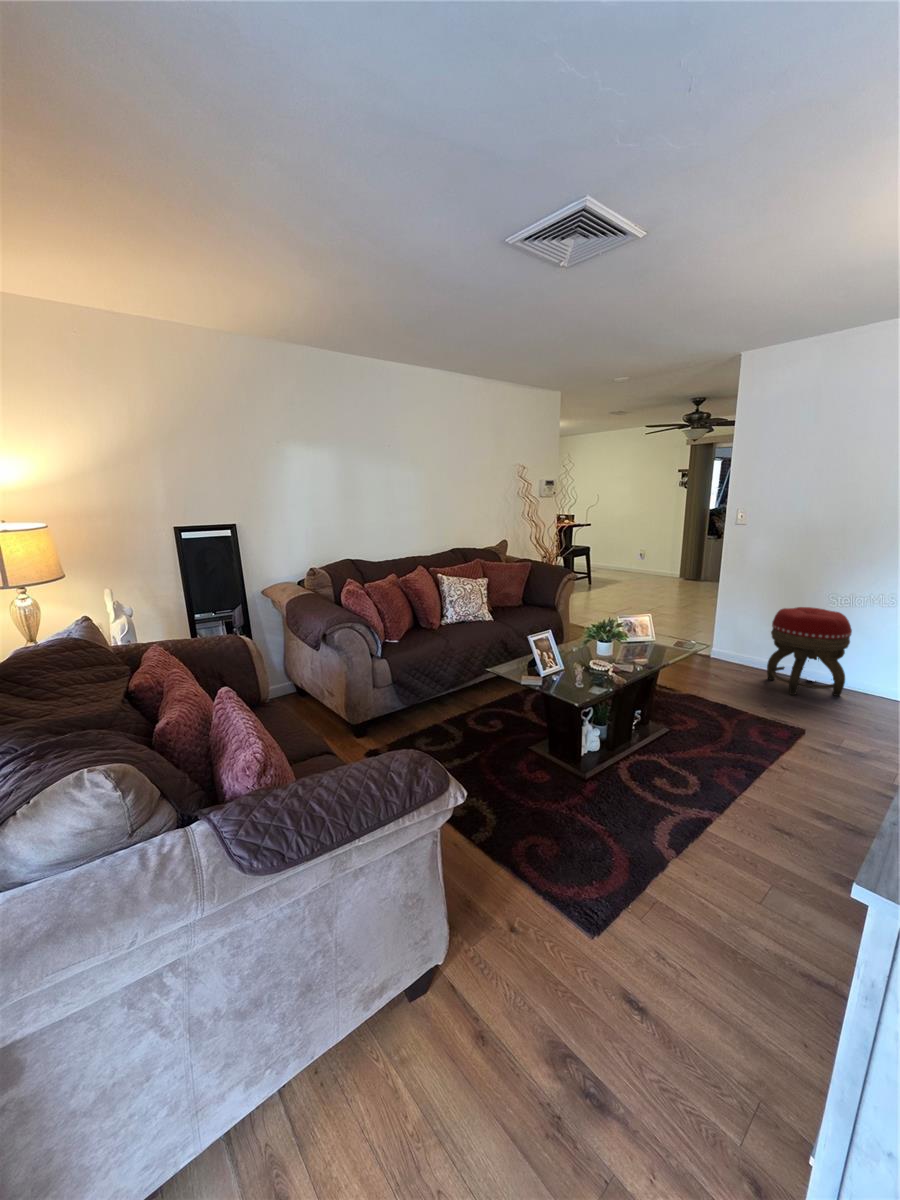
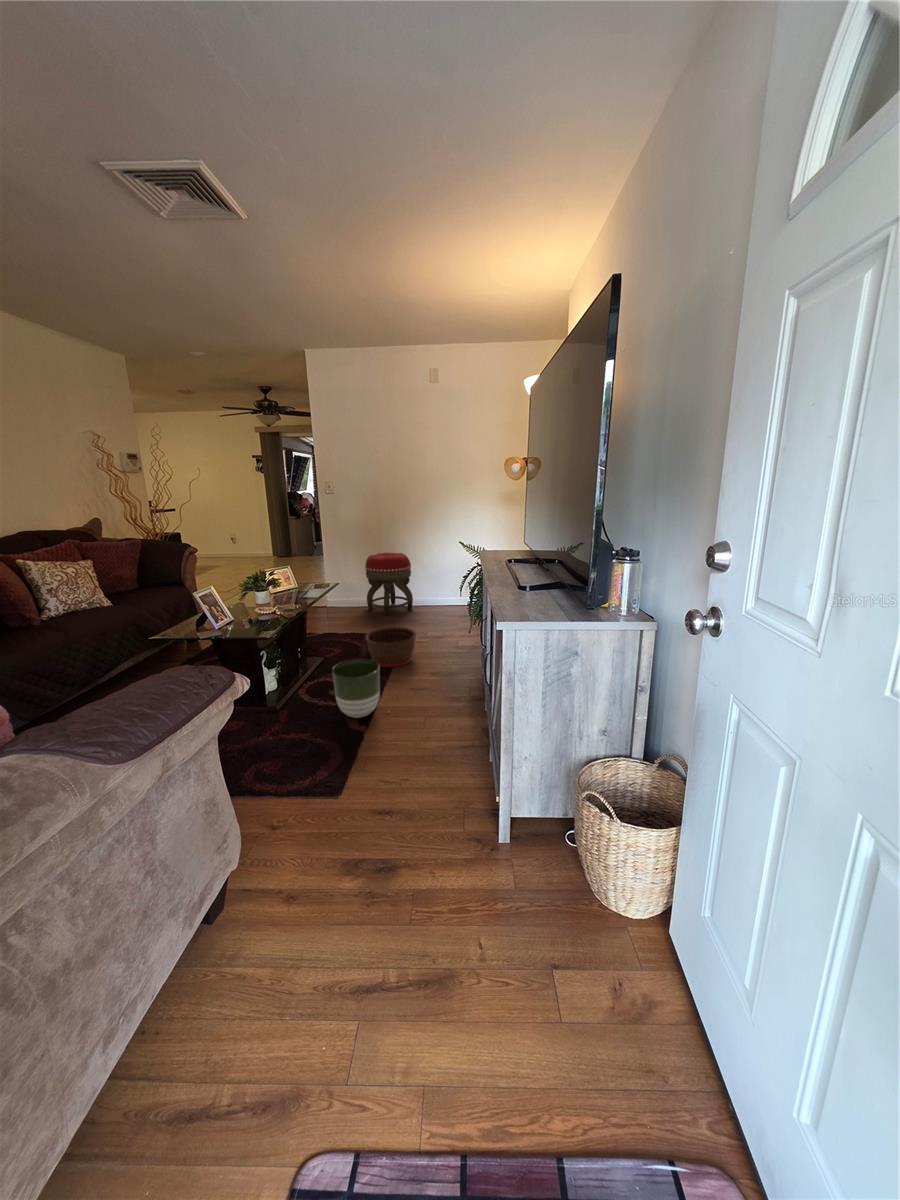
basket: none [728,717,813,782] -> present [366,627,416,667]
planter: none [648,753,716,835] -> present [332,659,380,718]

